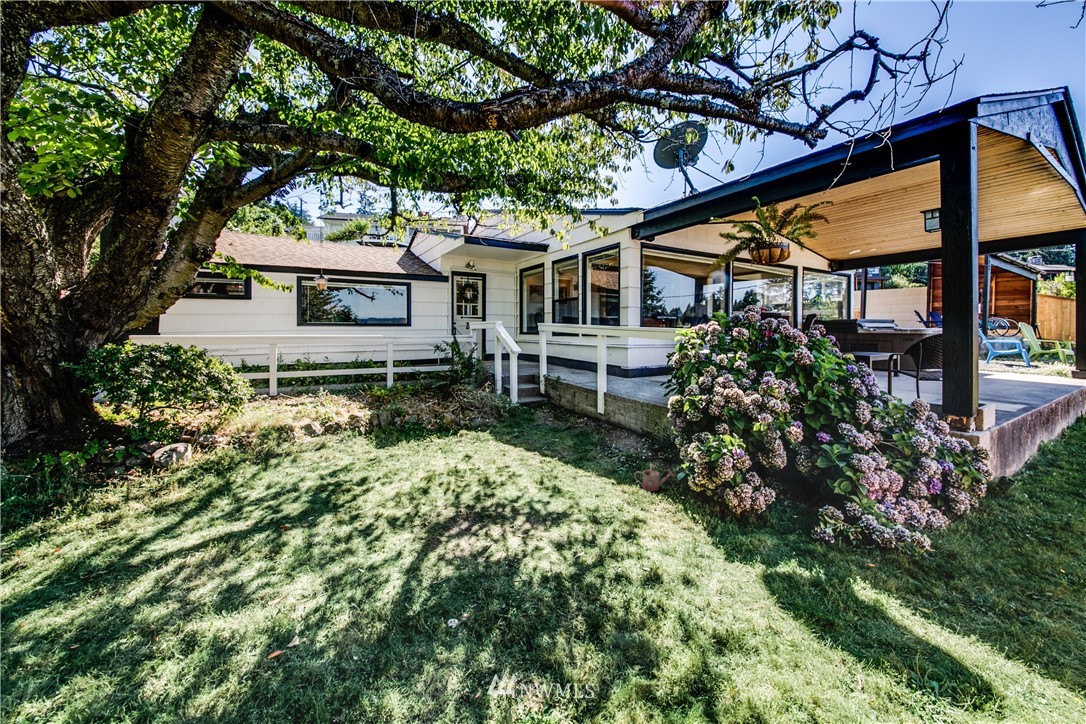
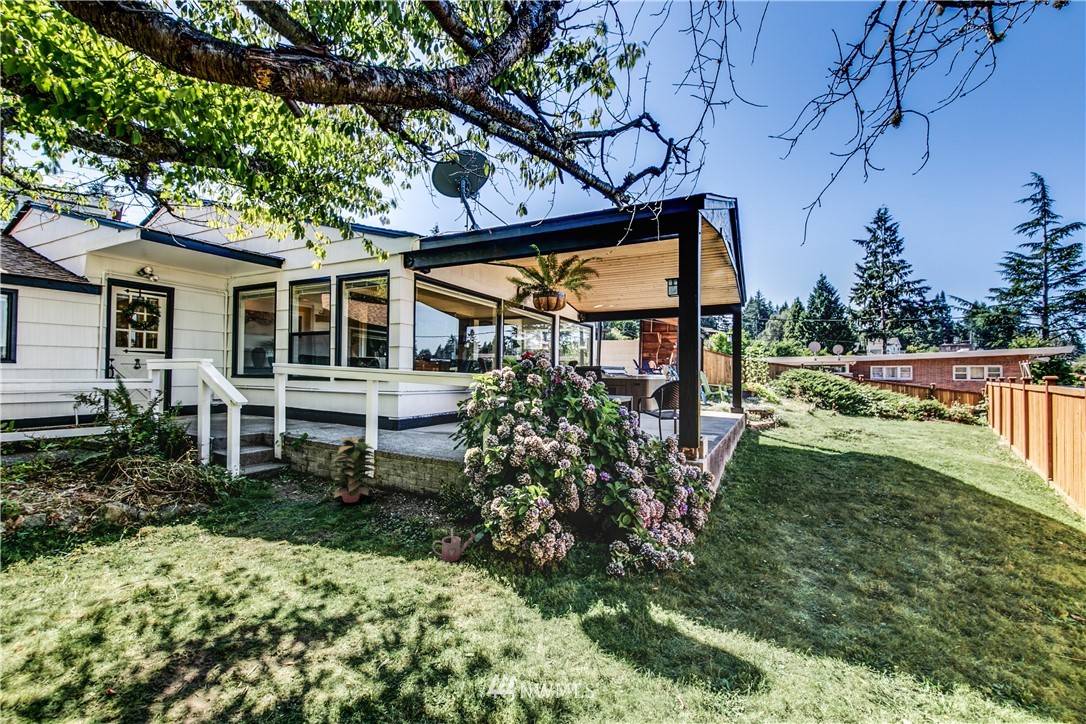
decorative plant: none [567,381,603,431] -> present [330,437,375,503]

